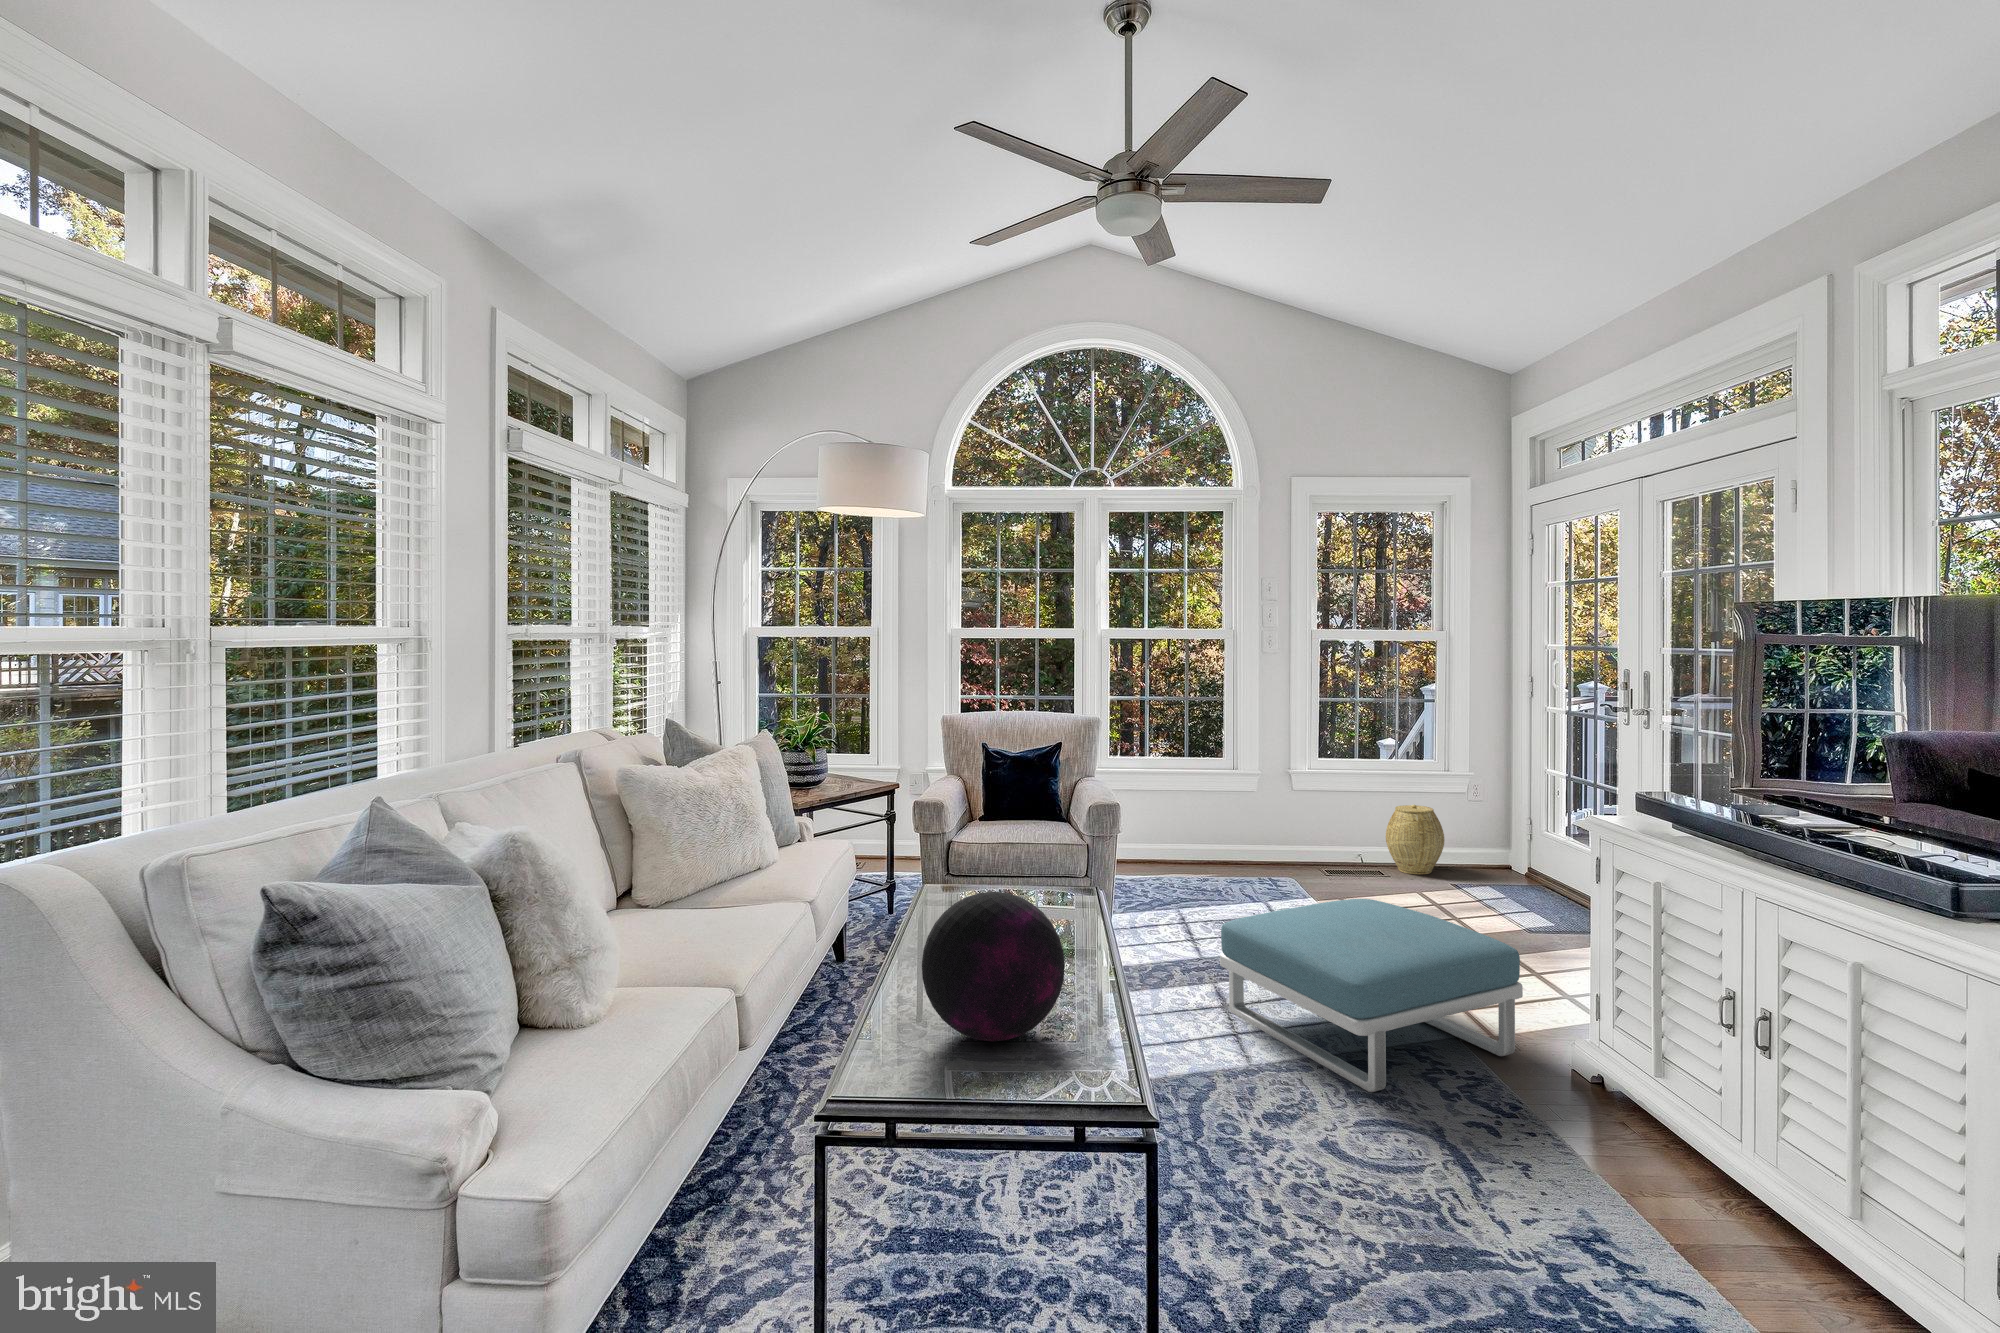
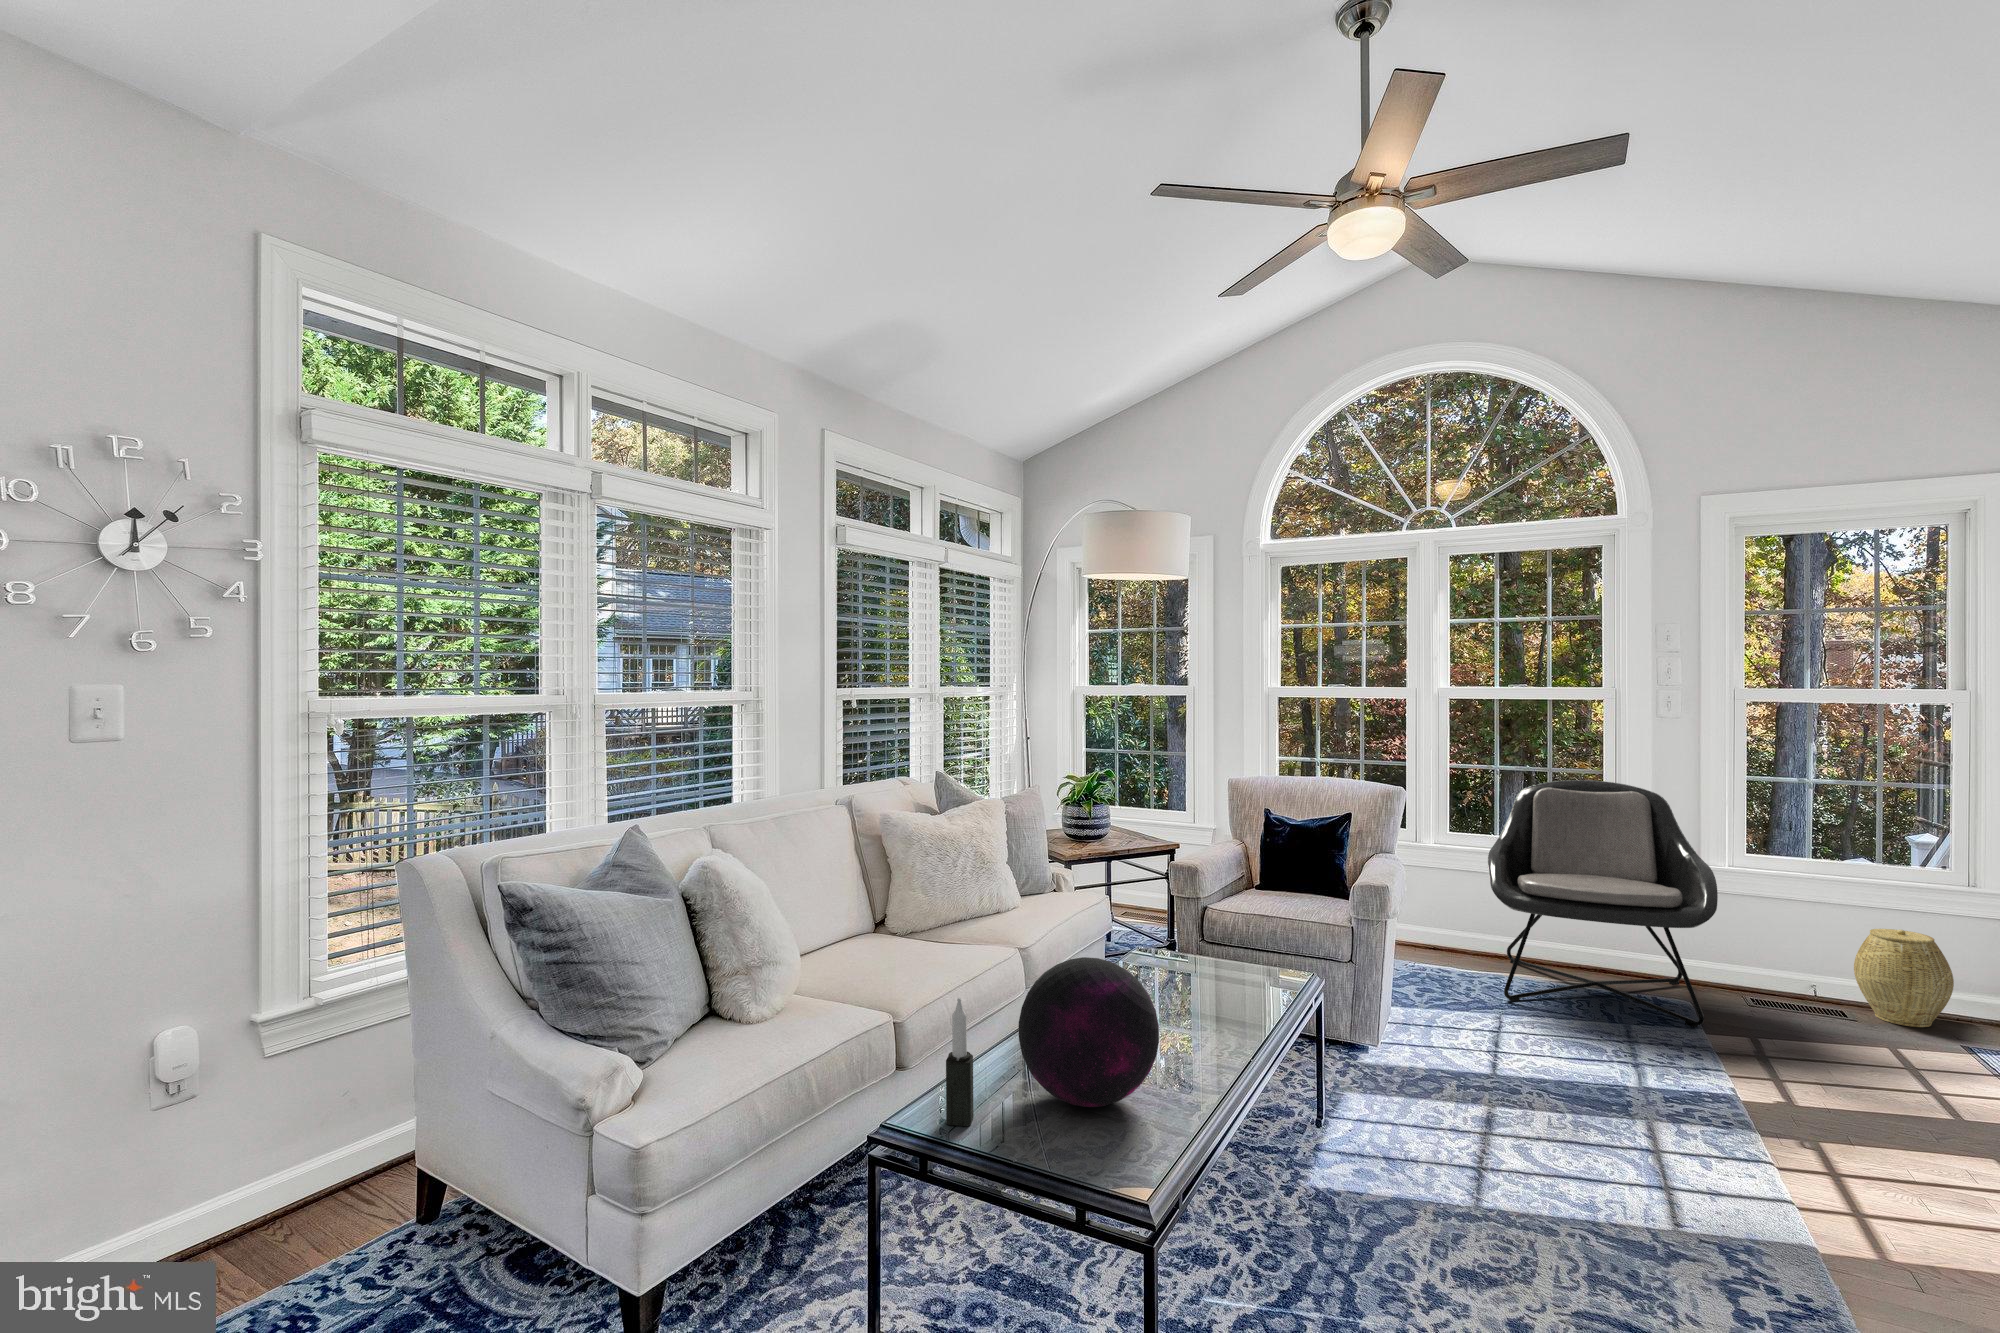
lounge chair: none [1148,708,1319,899] -> present [1488,780,1718,1028]
footstool: present [1220,899,1523,1092] -> none [1479,1035,1904,1290]
candle: none [872,952,903,1089] -> present [946,998,973,1126]

